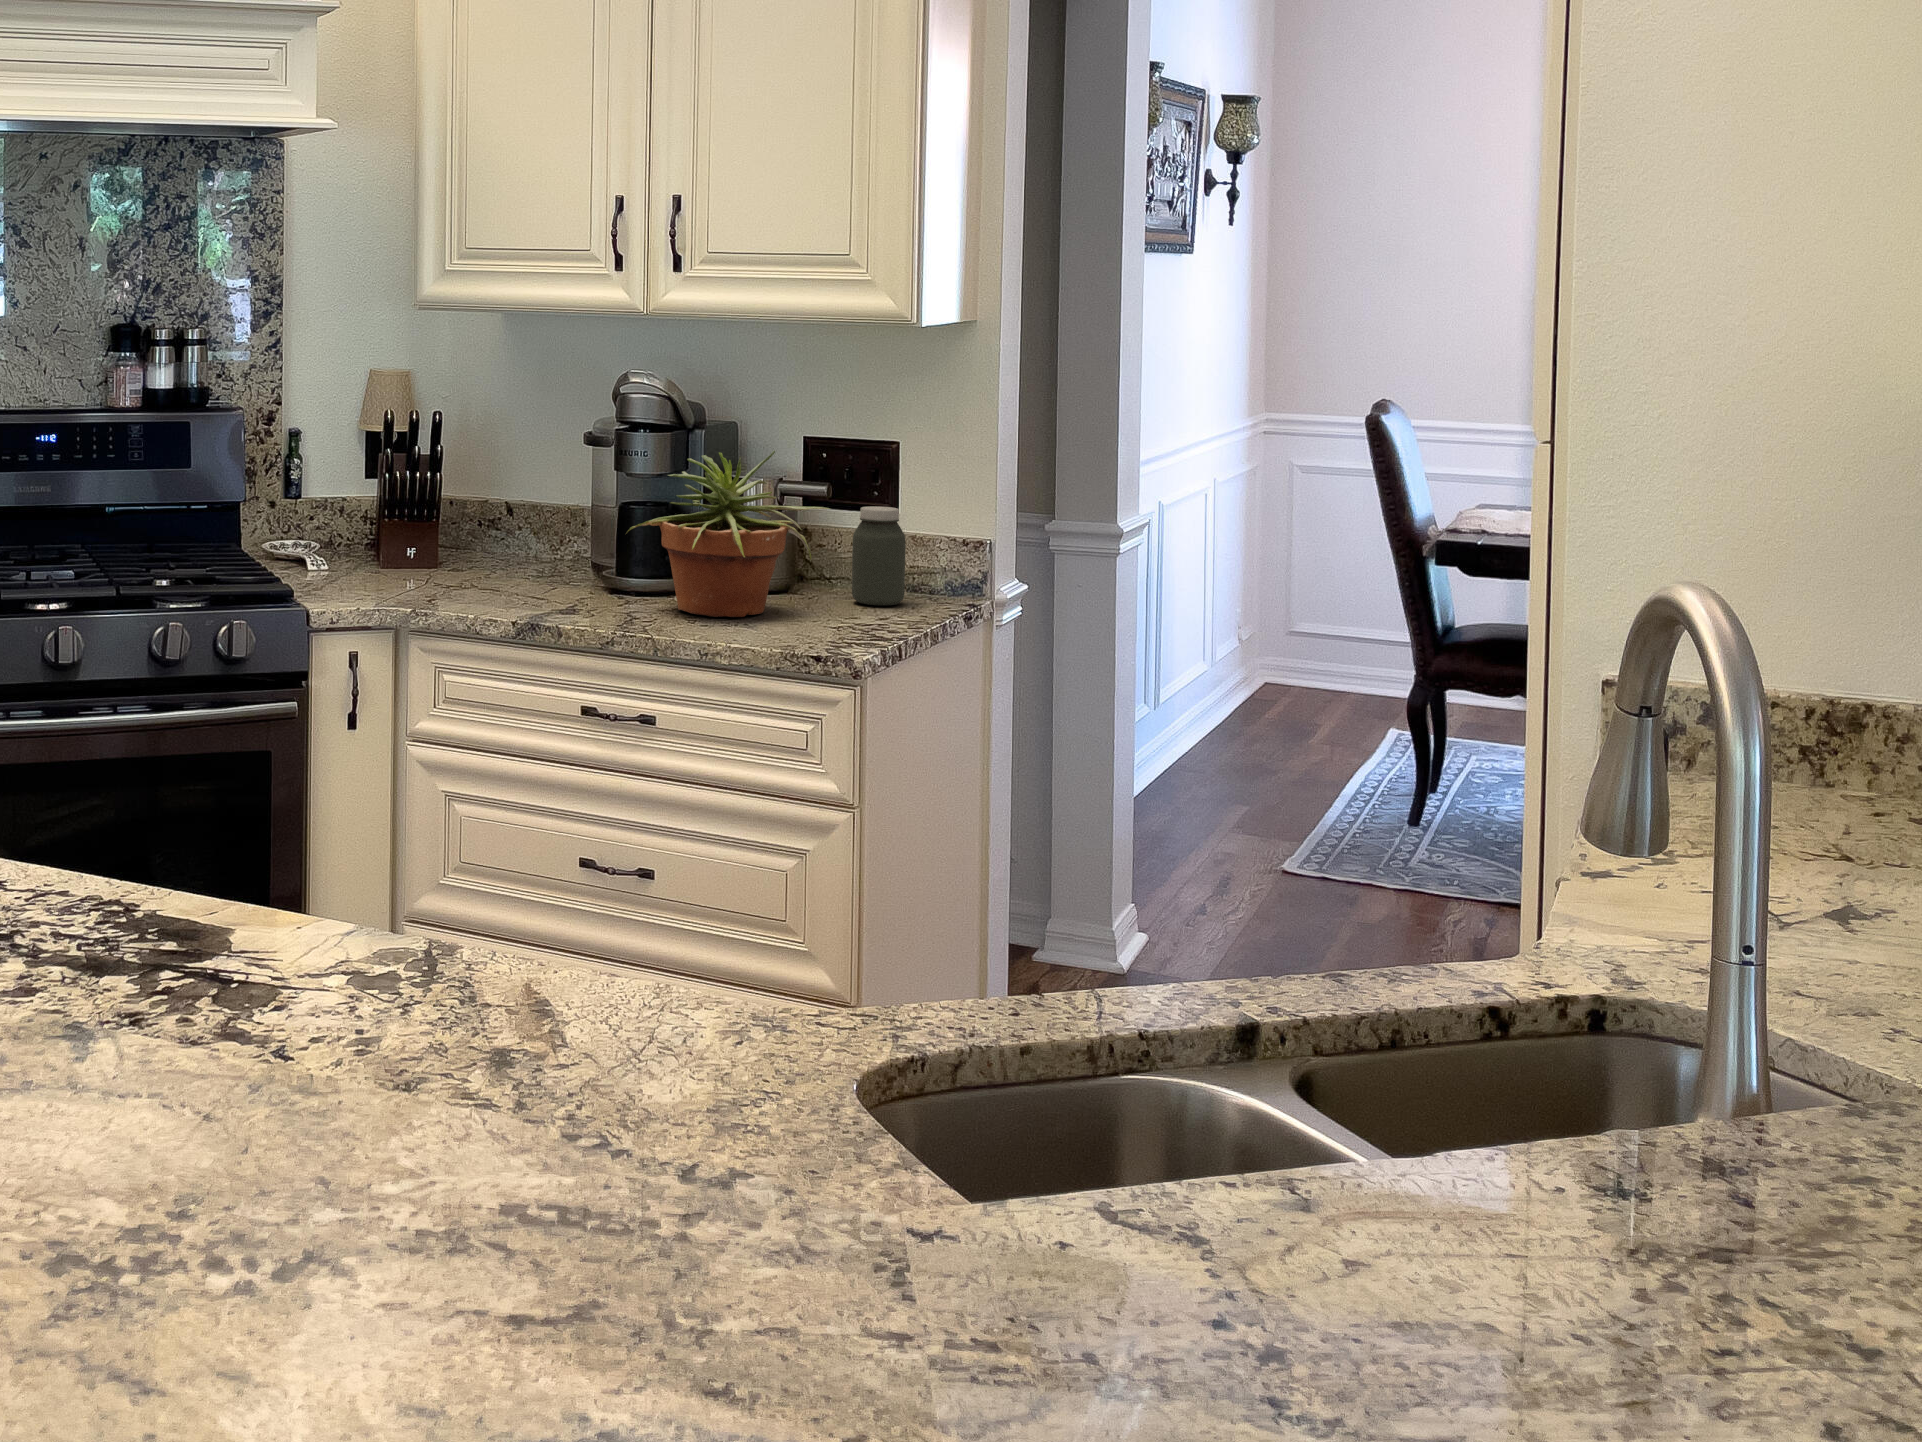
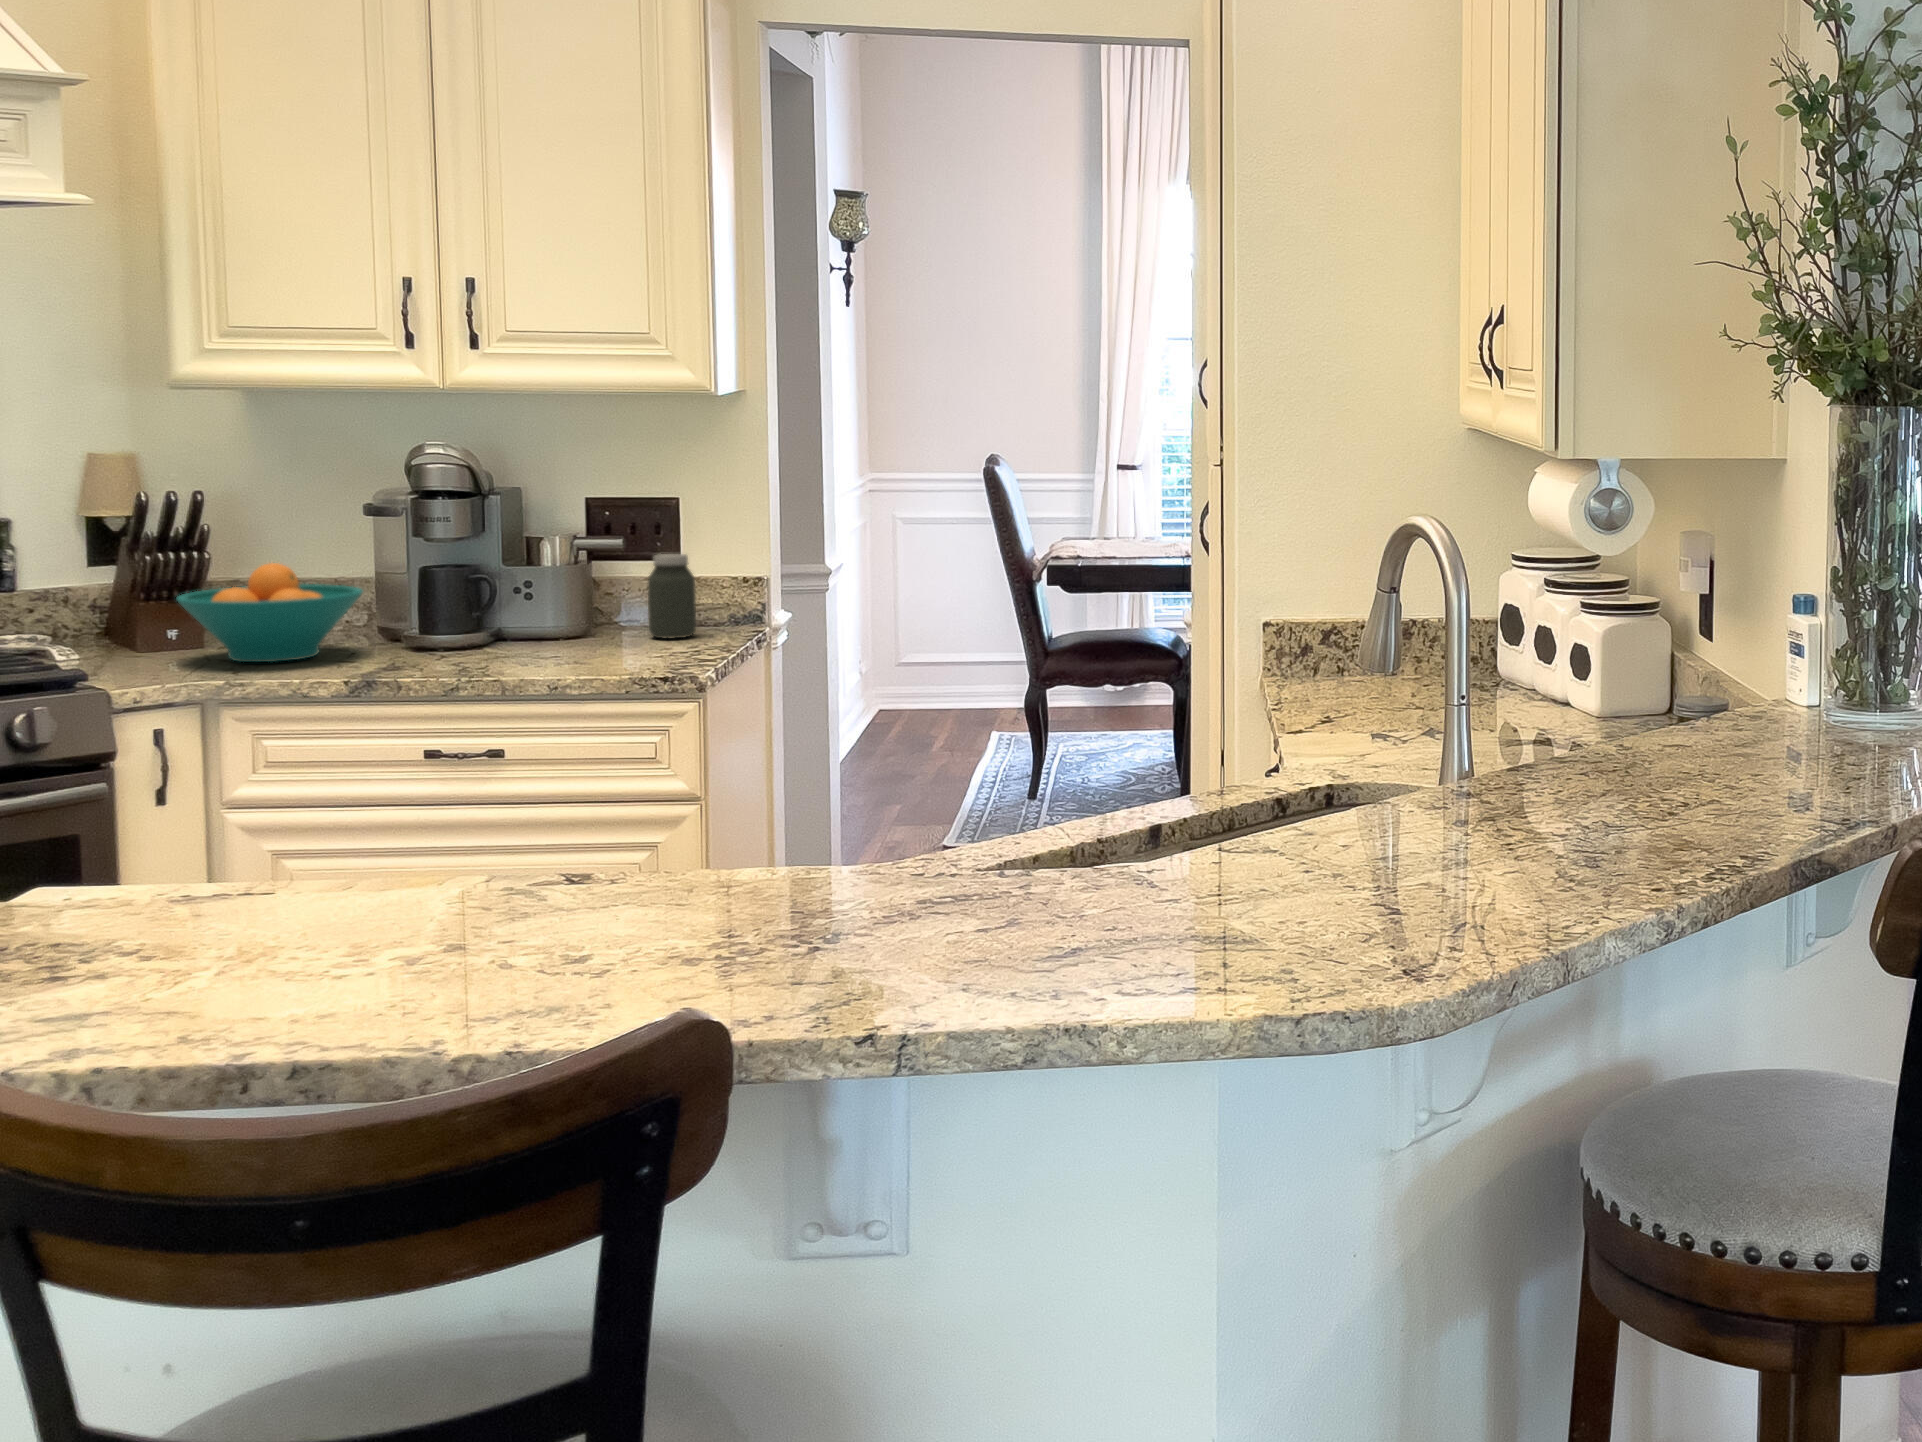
potted plant: present [627,451,830,617] -> none [440,509,637,660]
fruit bowl: none [395,489,565,592] -> present [177,563,363,662]

